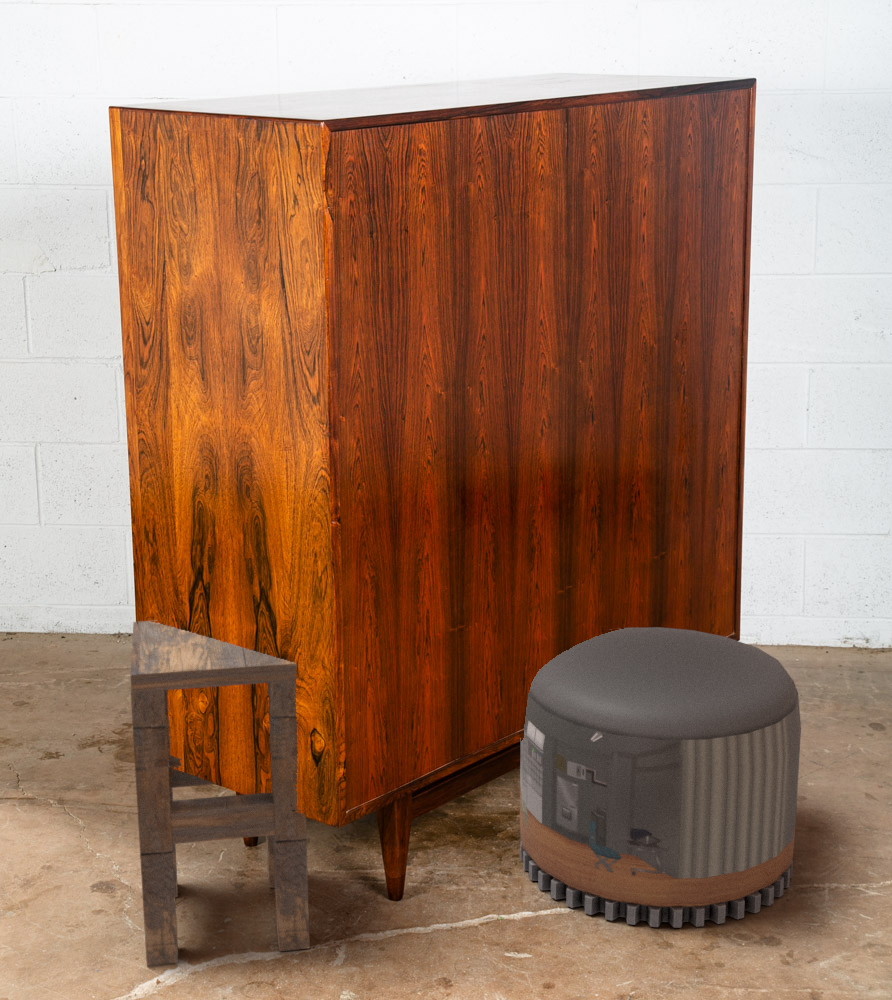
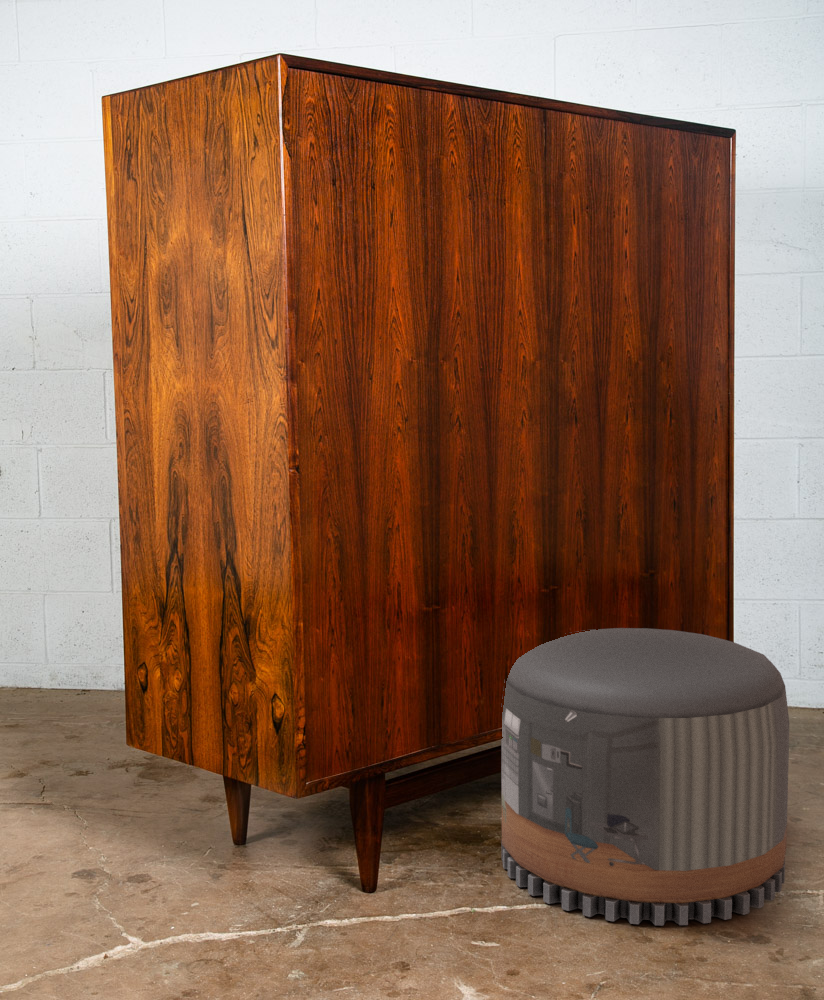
side table: present [131,620,310,965] -> none [90,593,272,942]

